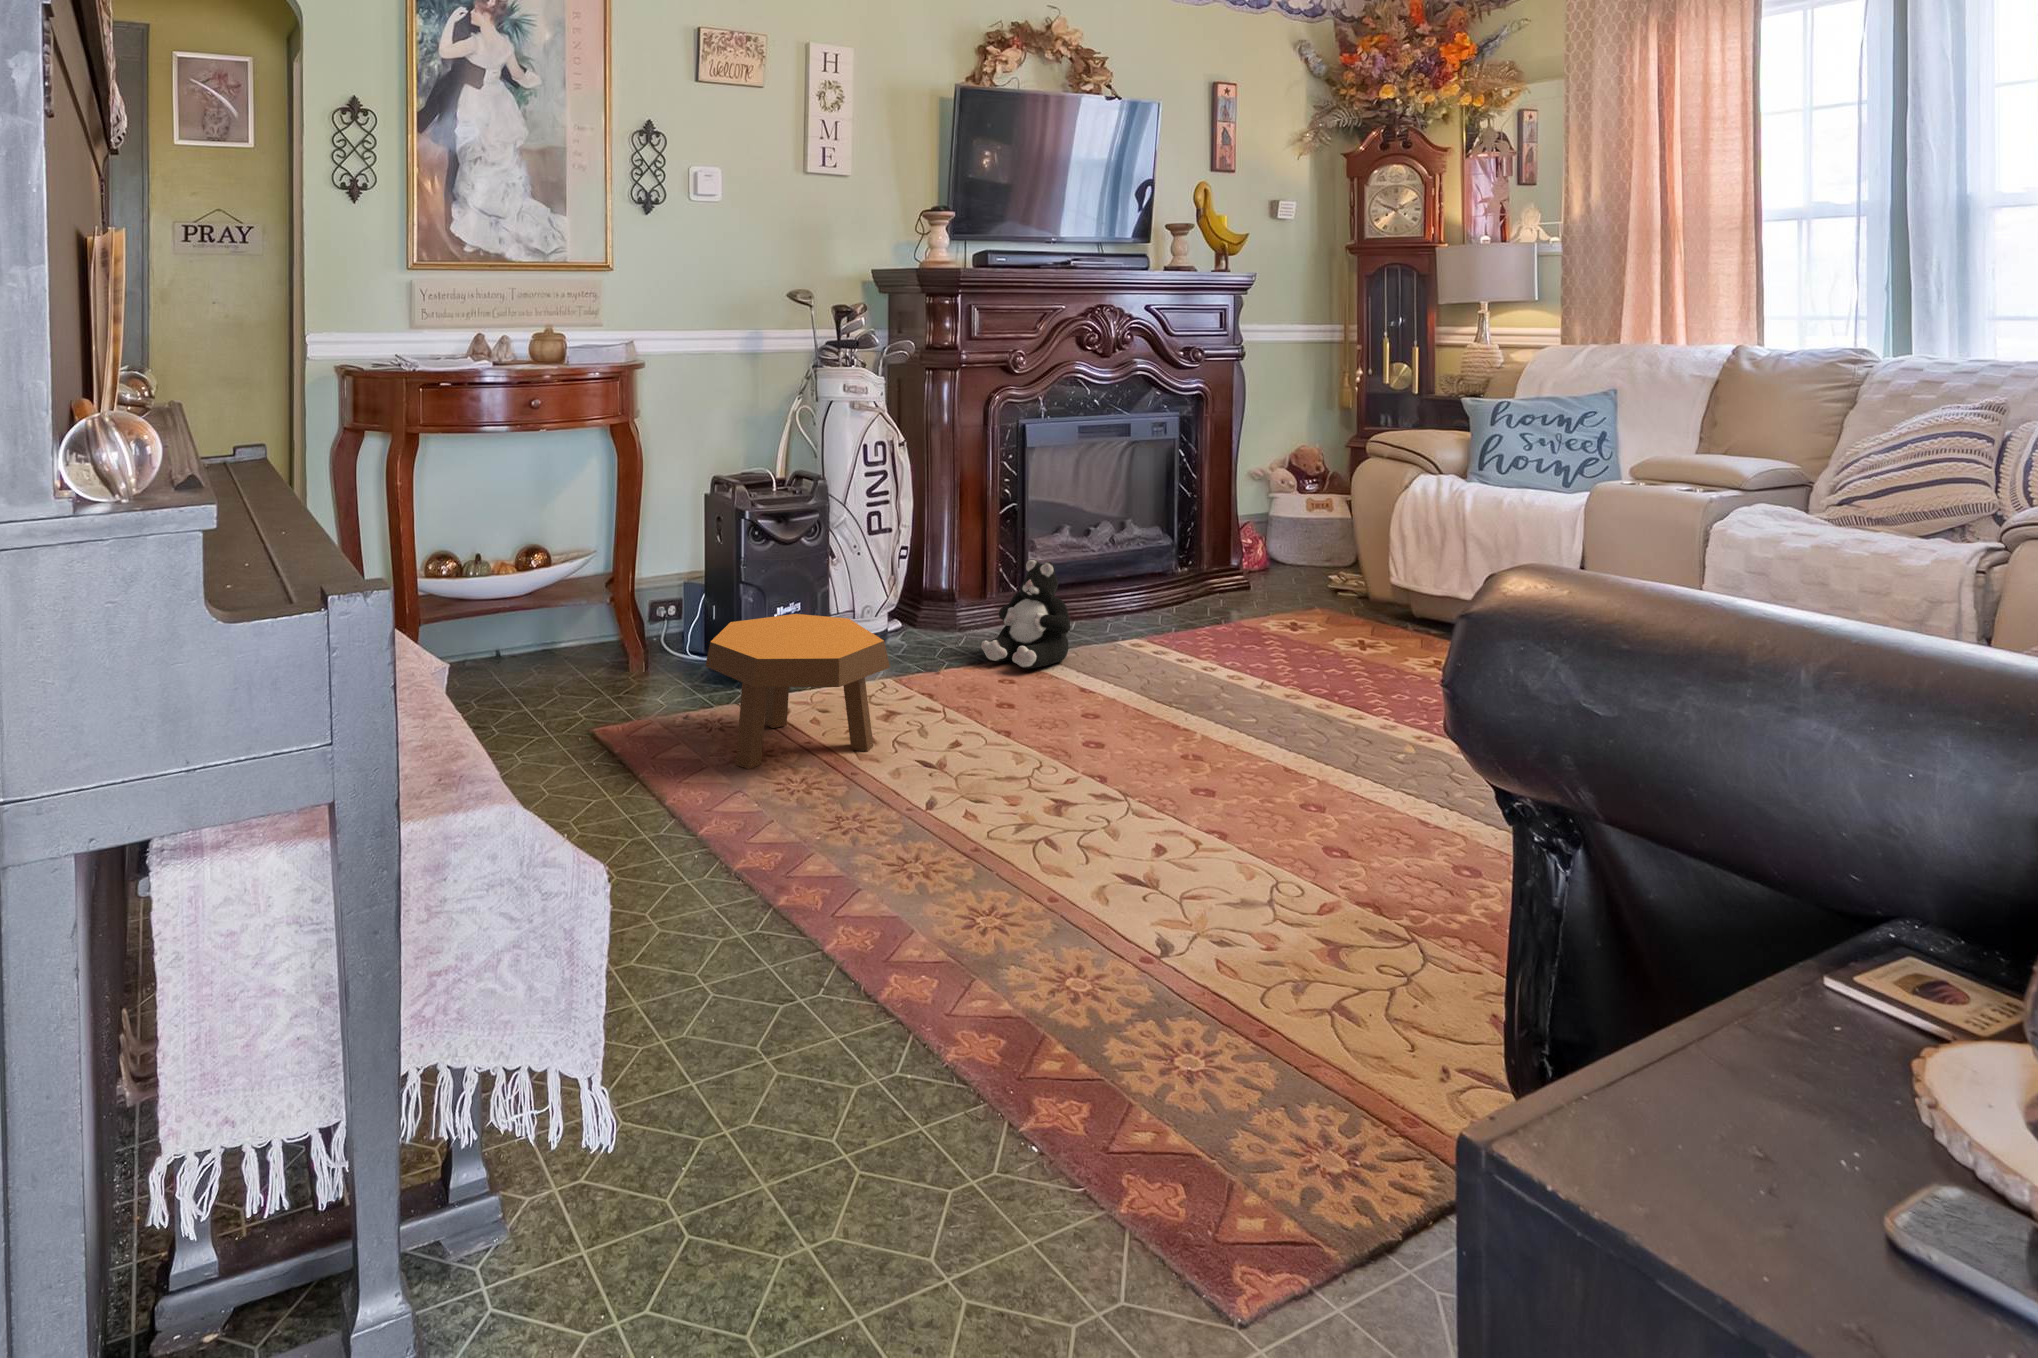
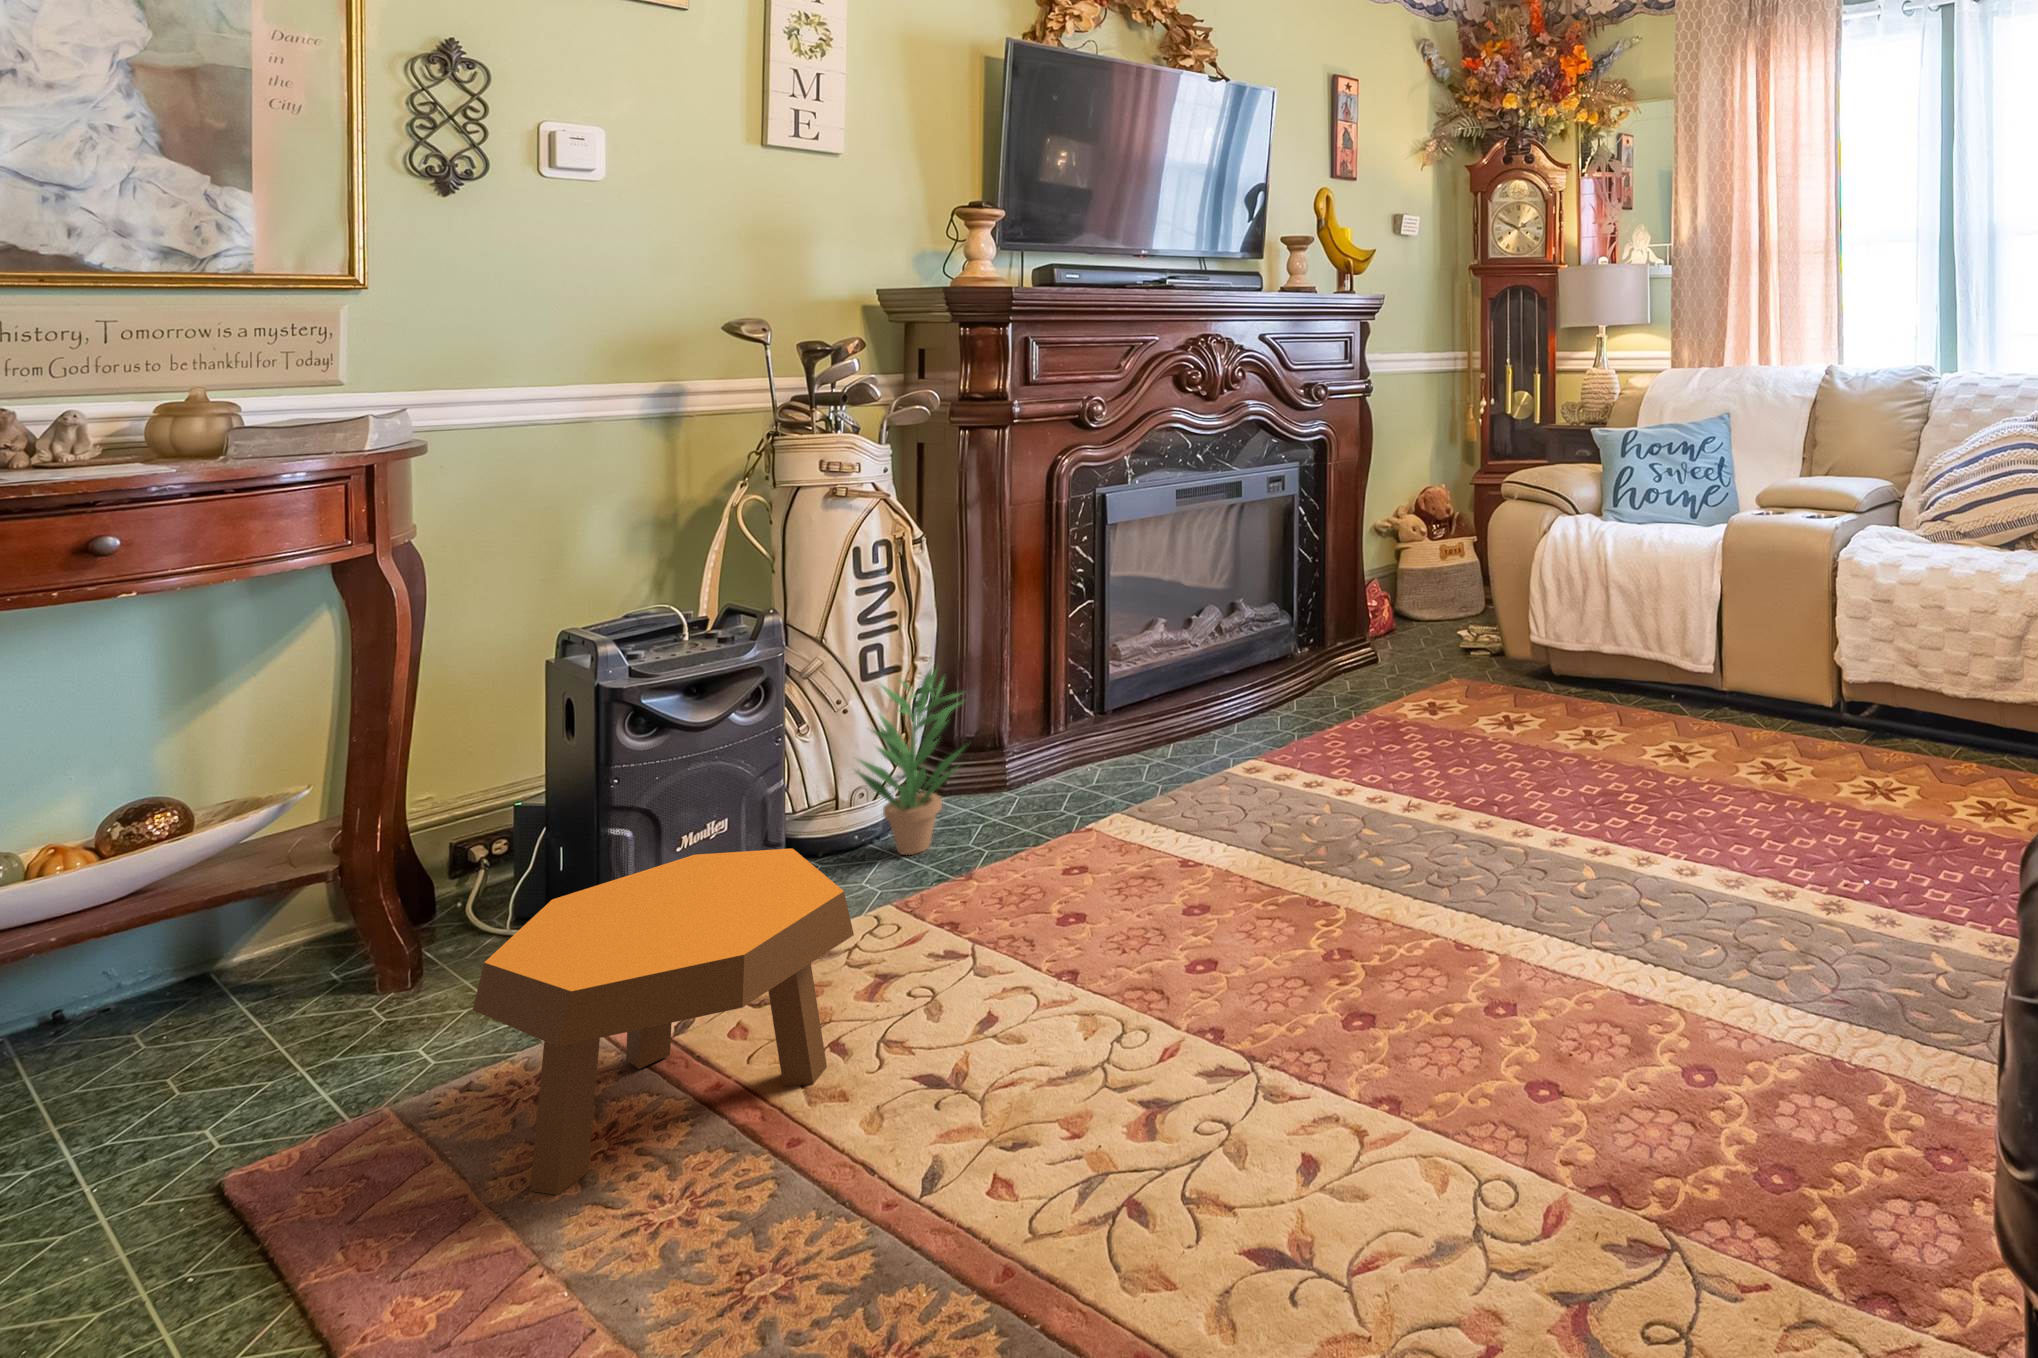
potted plant: none [864,529,939,657] -> present [857,670,968,855]
plush toy: present [981,559,1070,669] -> none [1035,684,1163,844]

